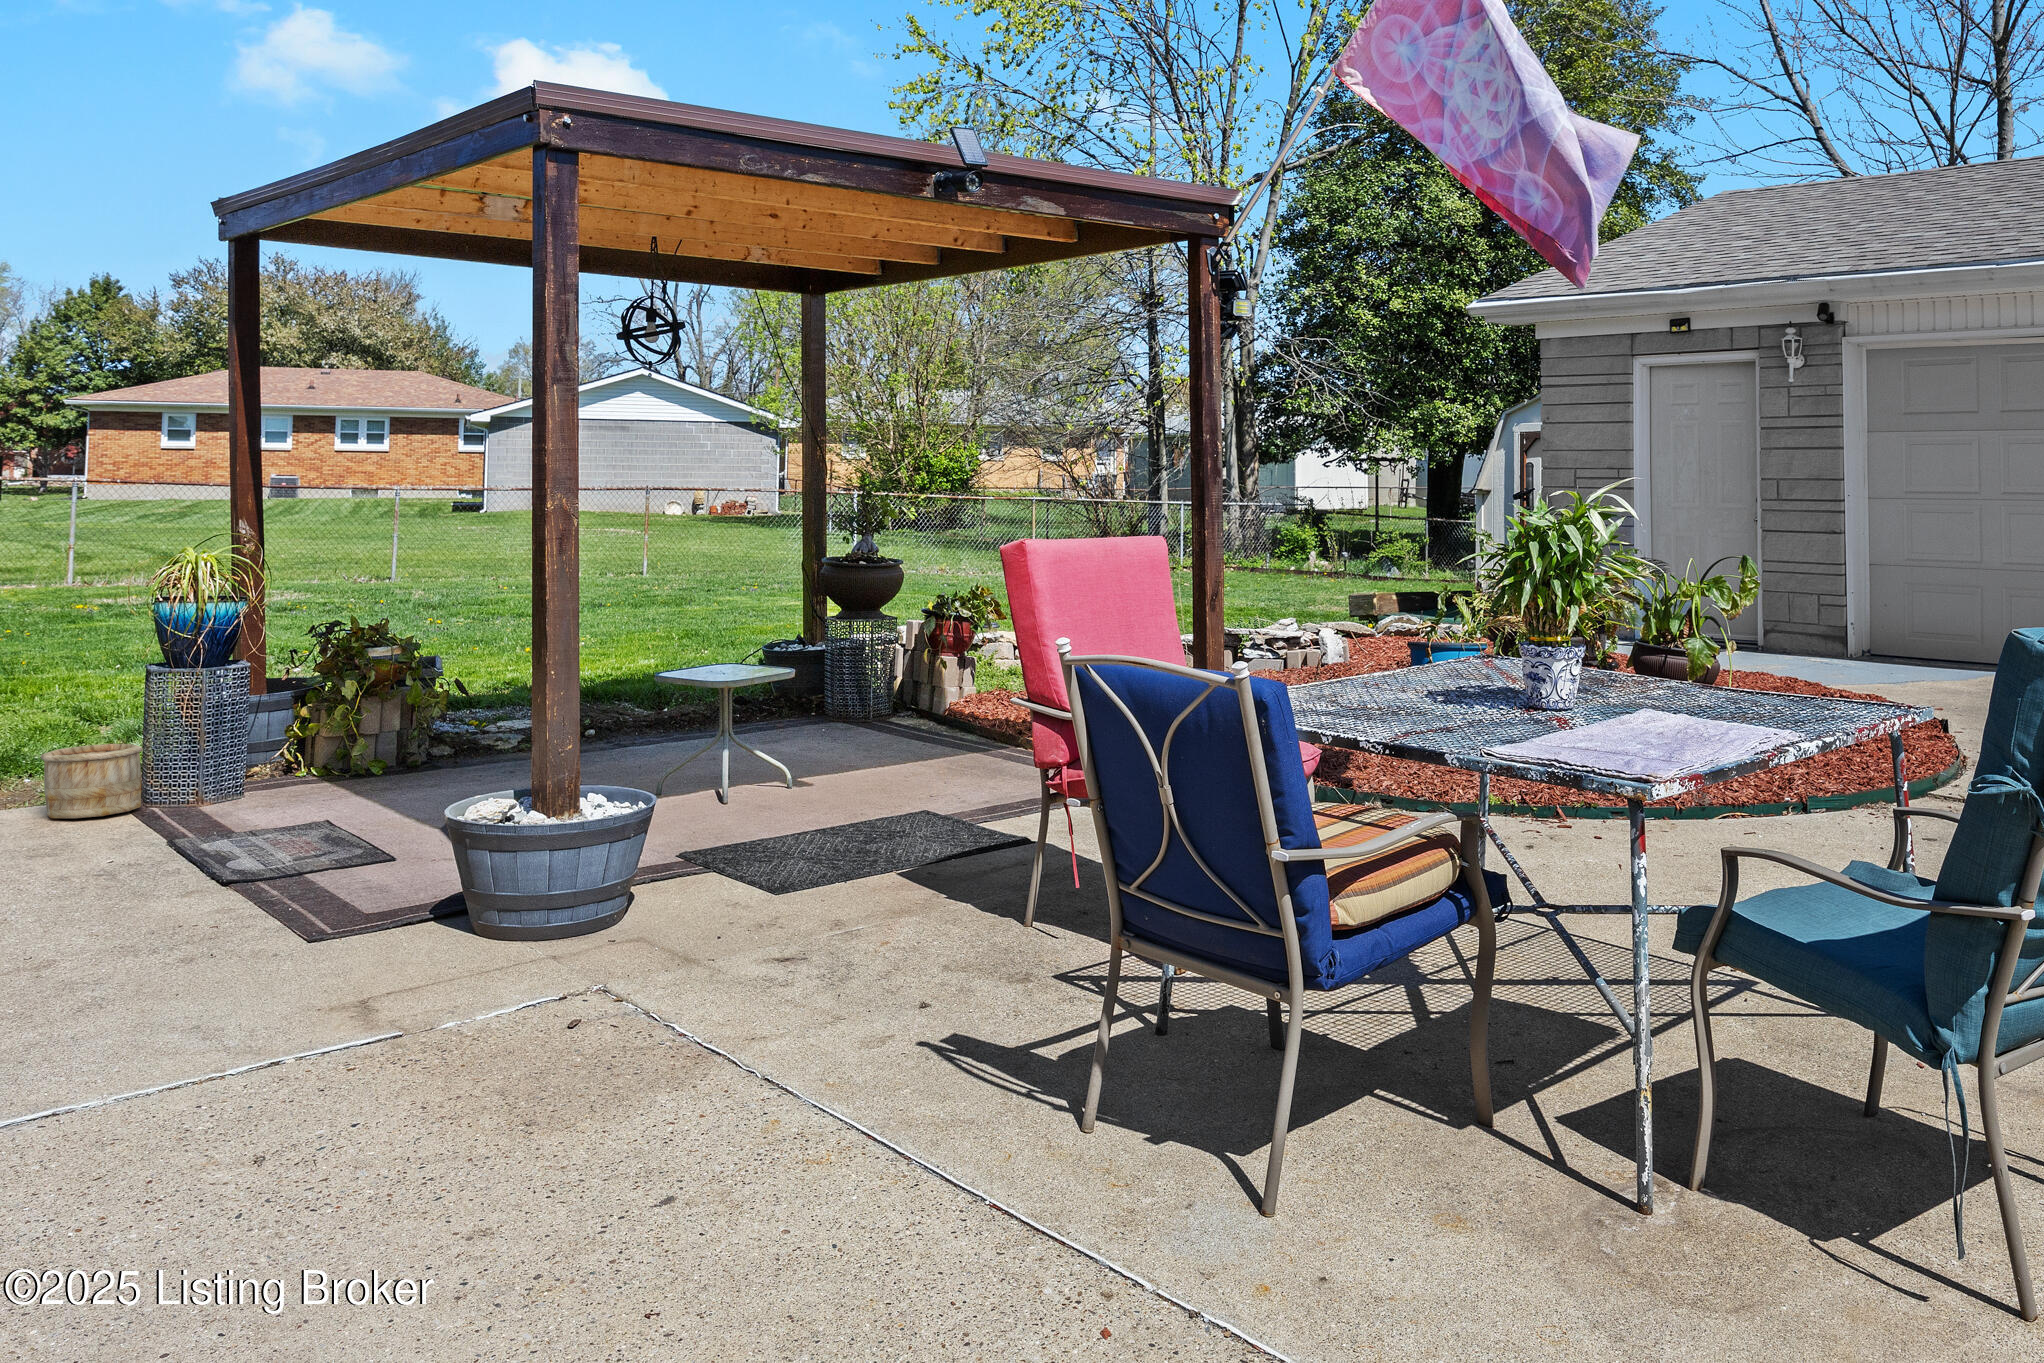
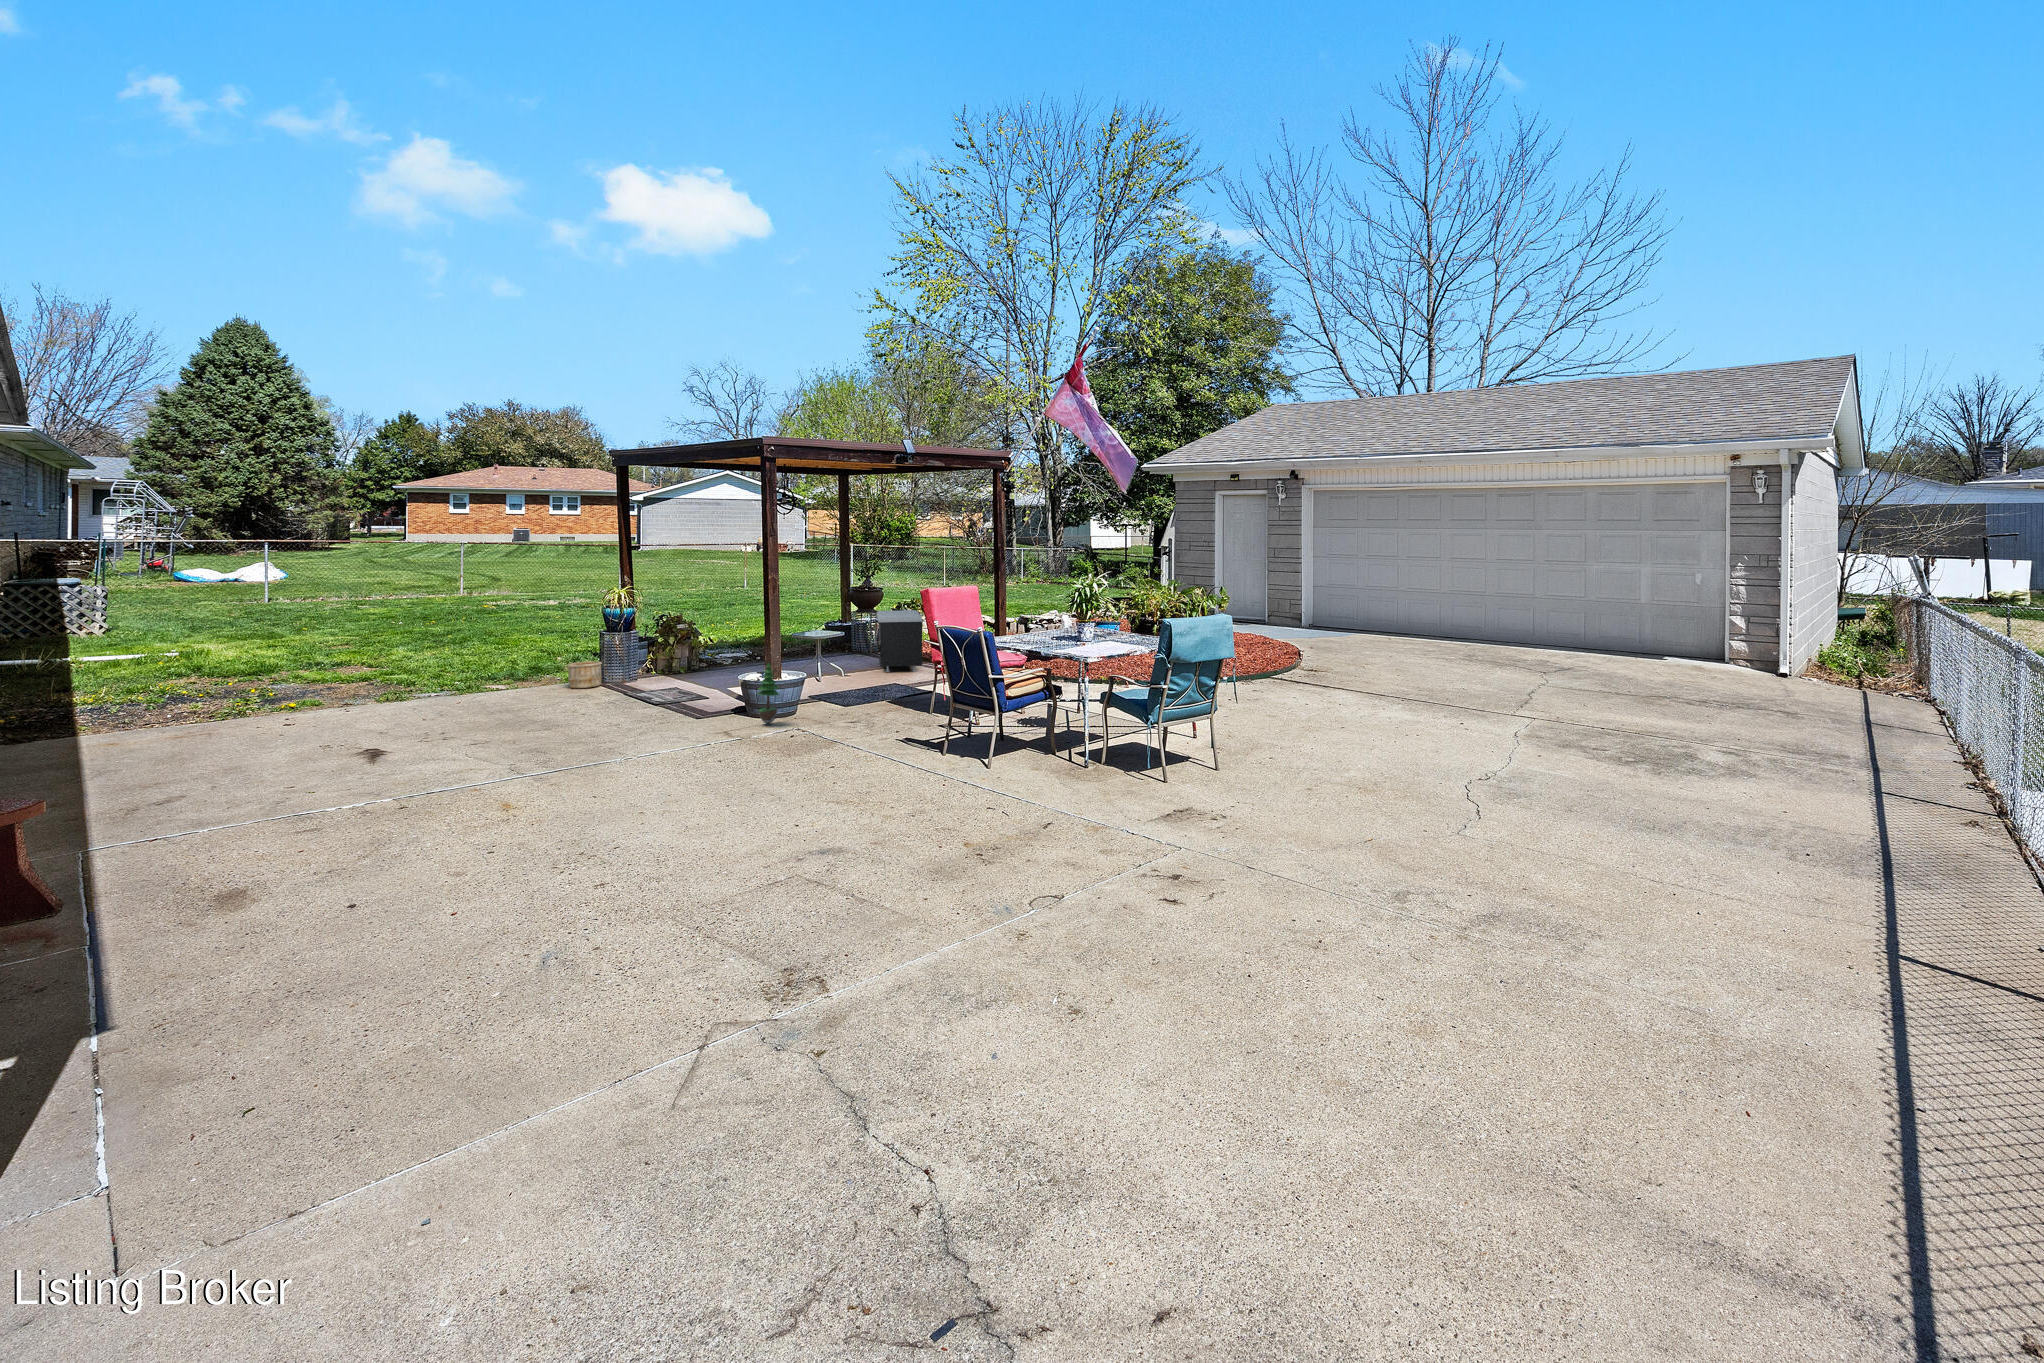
storage bench: none [887,615,1001,770] -> present [877,610,922,672]
potted tree: none [479,765,557,964] -> present [757,662,779,724]

